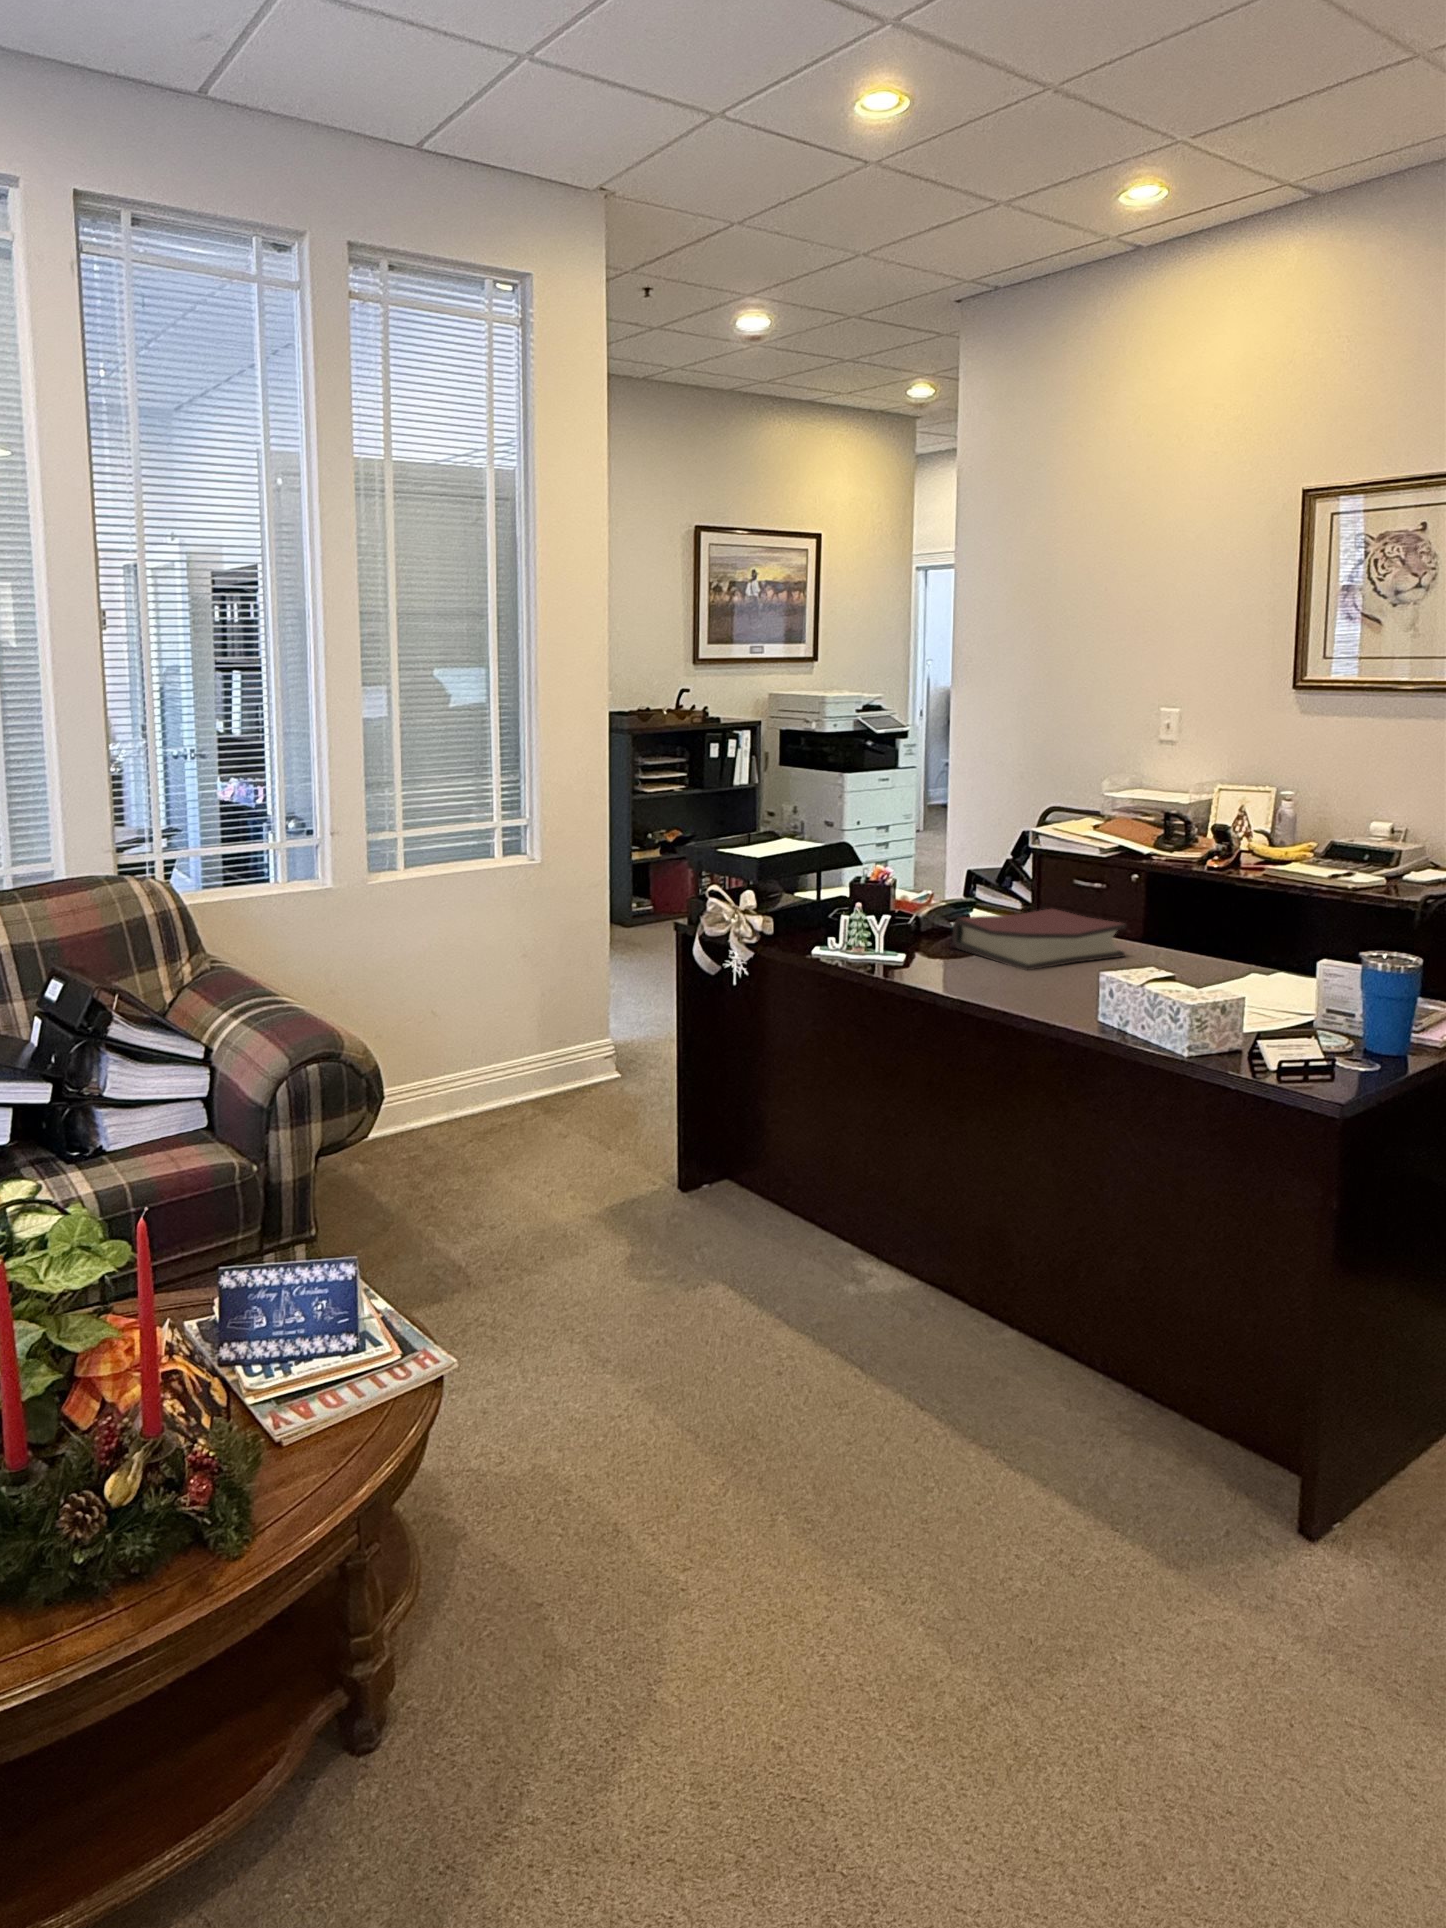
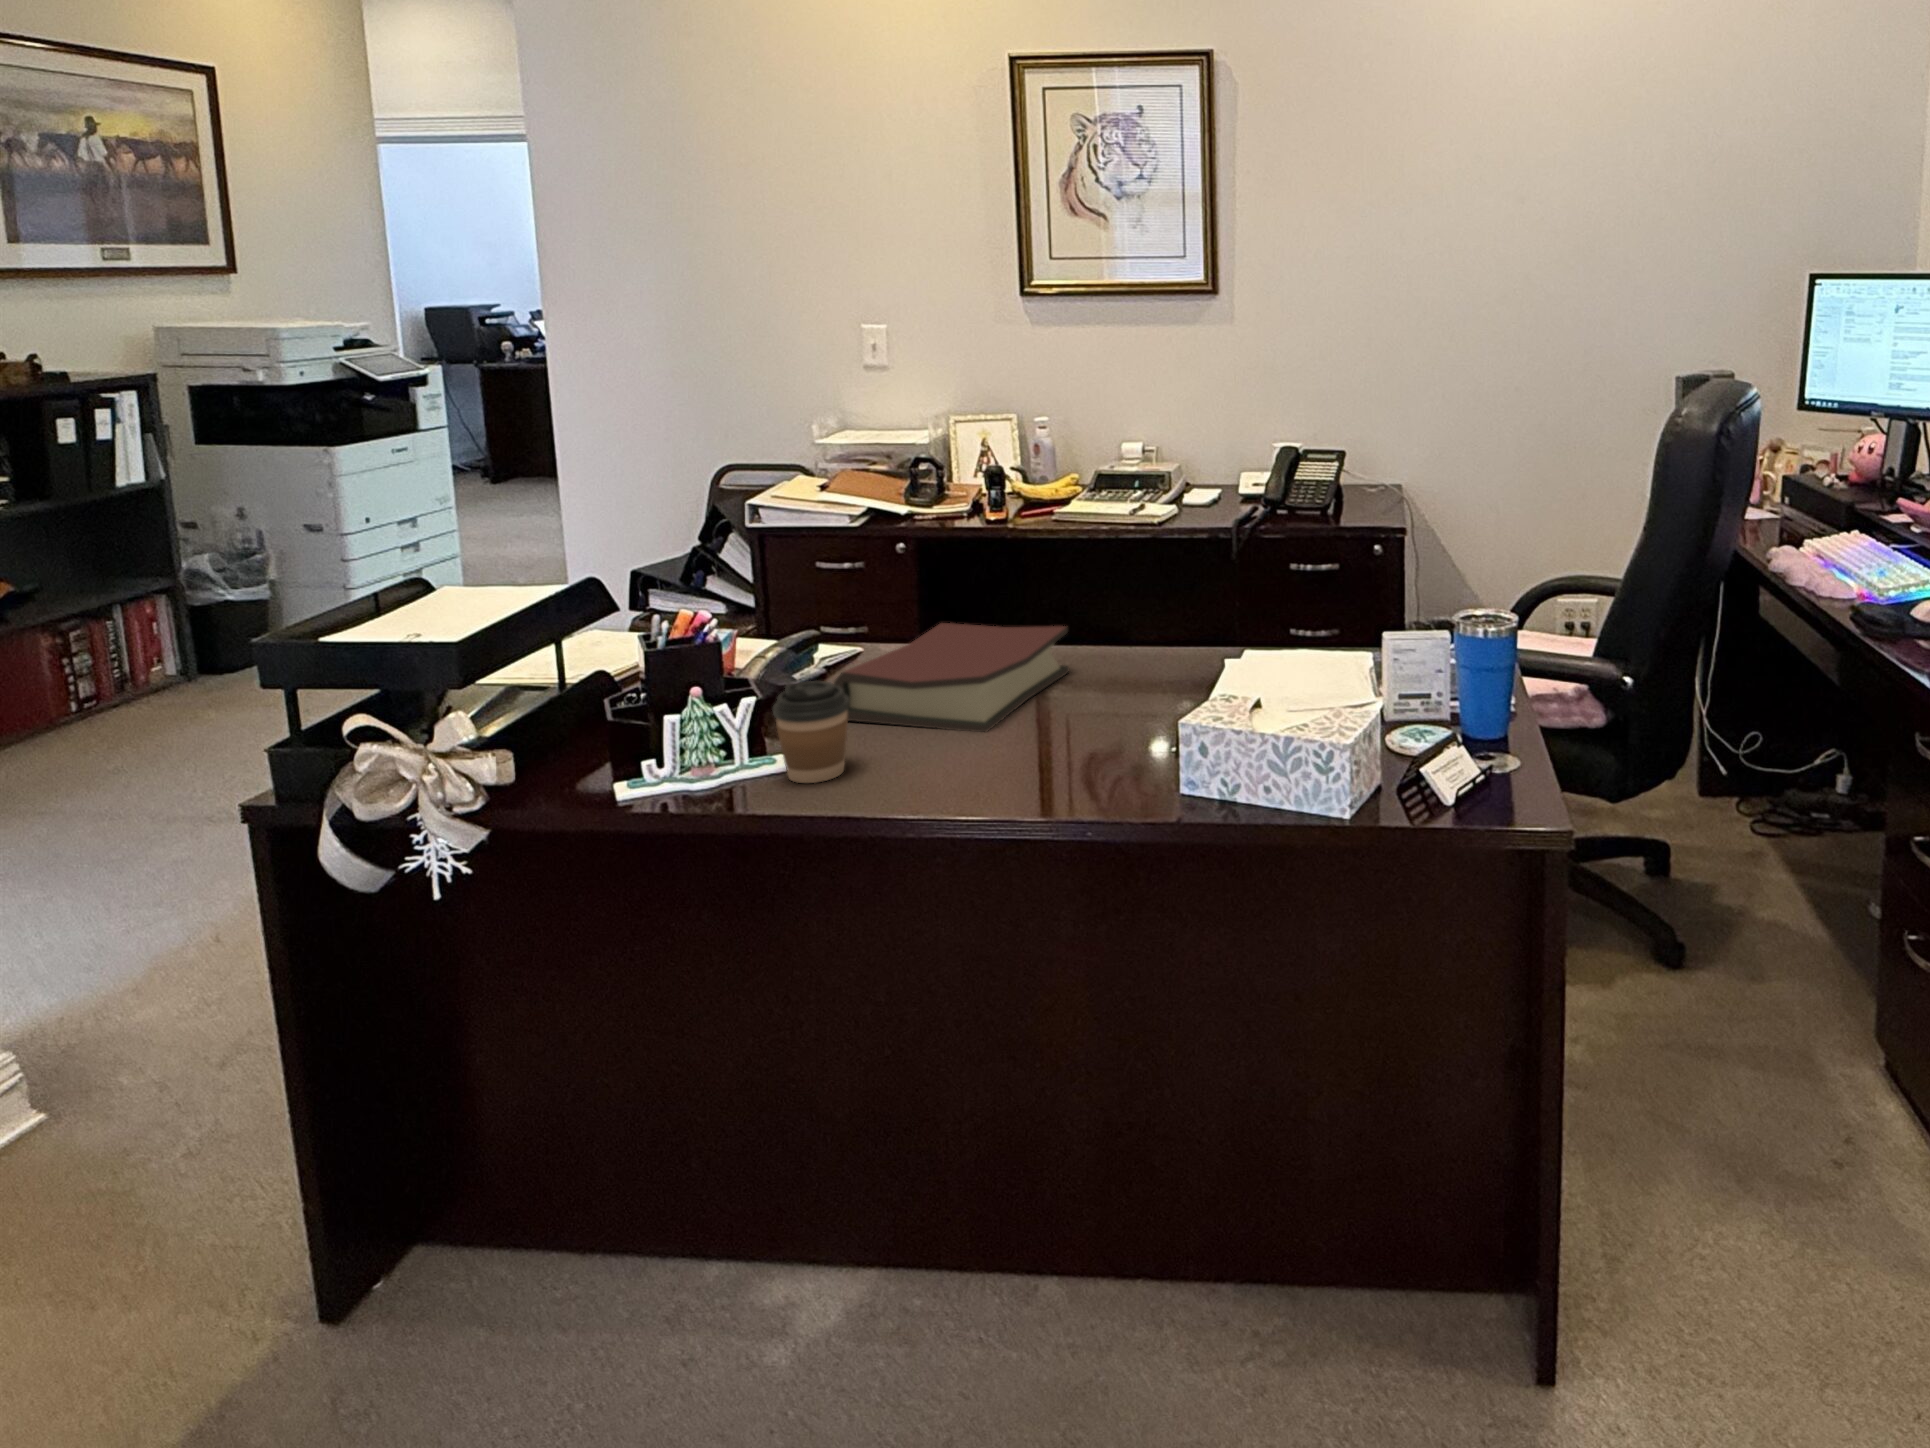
coffee cup: none [891,909,935,969] -> present [773,681,849,783]

